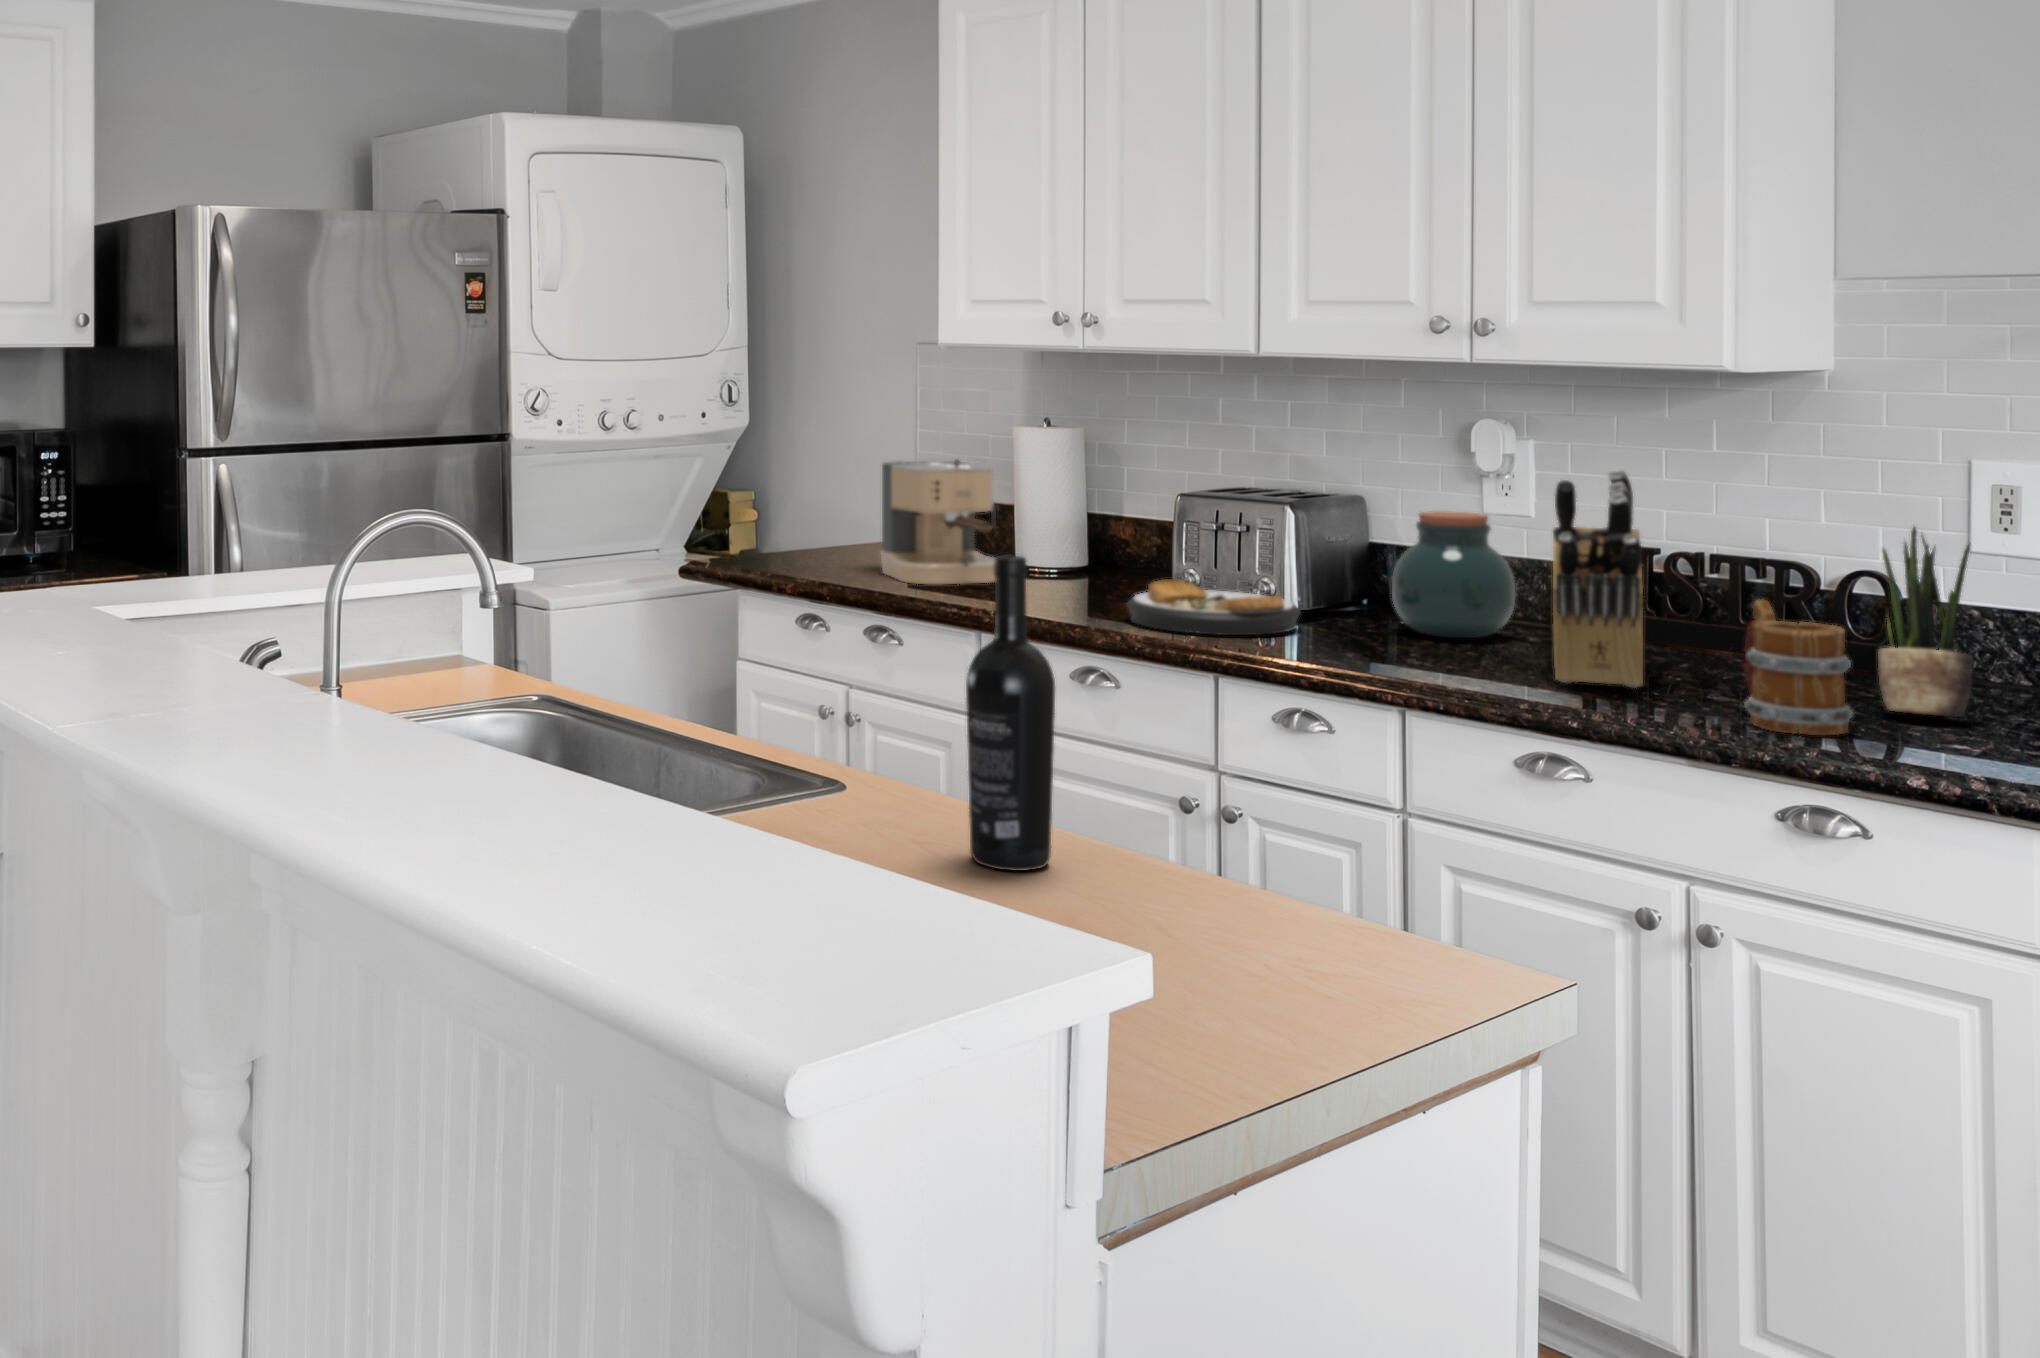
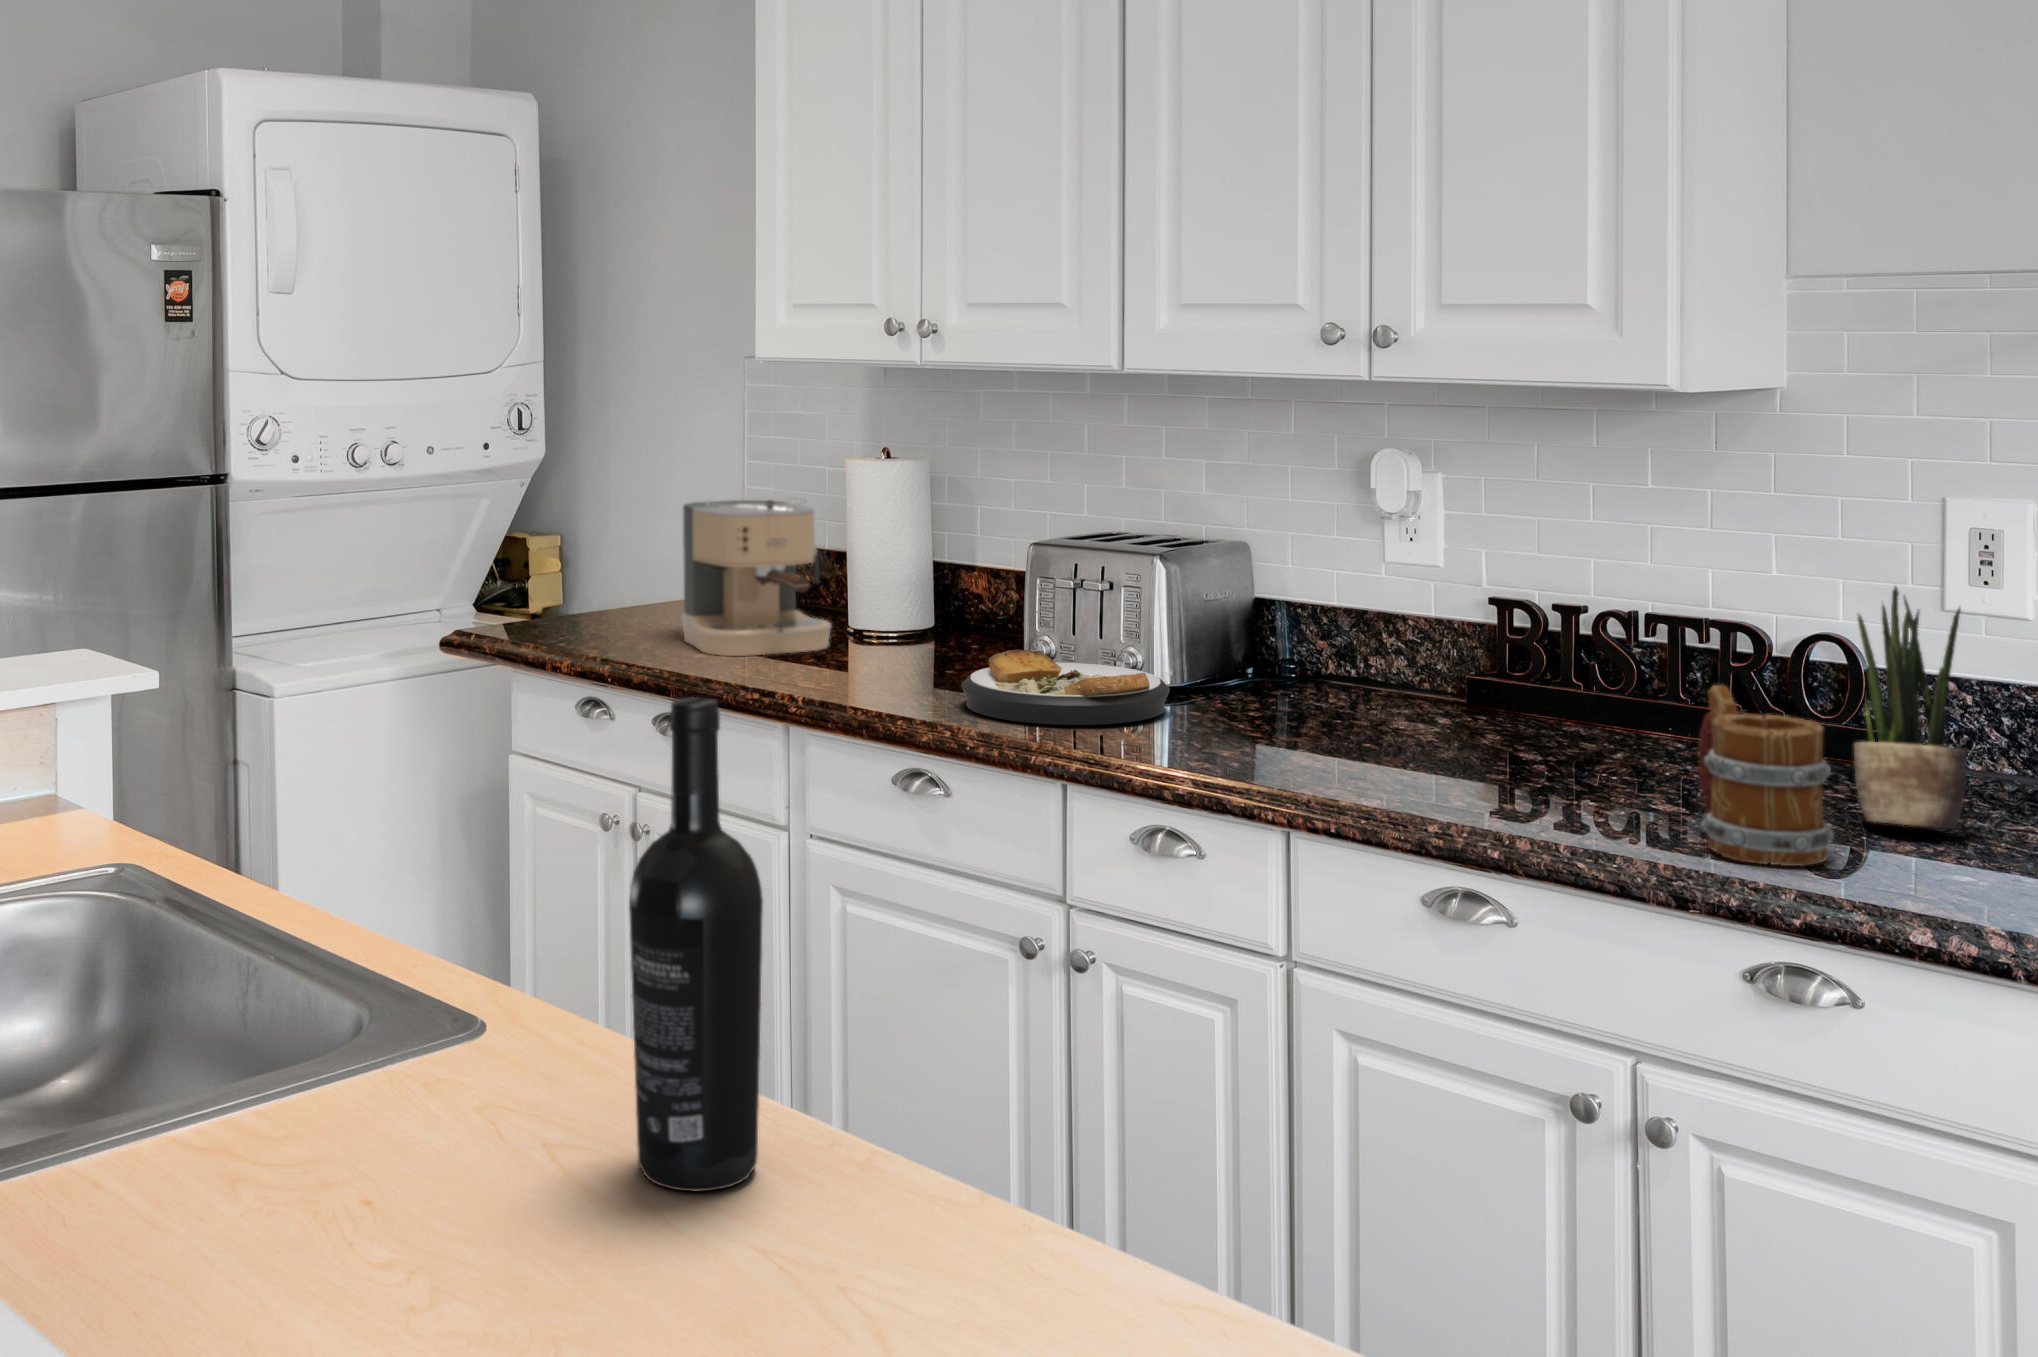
knife block: present [1553,469,1643,688] -> none [1467,517,1575,793]
jar: present [1392,511,1515,638] -> none [1279,562,1421,719]

